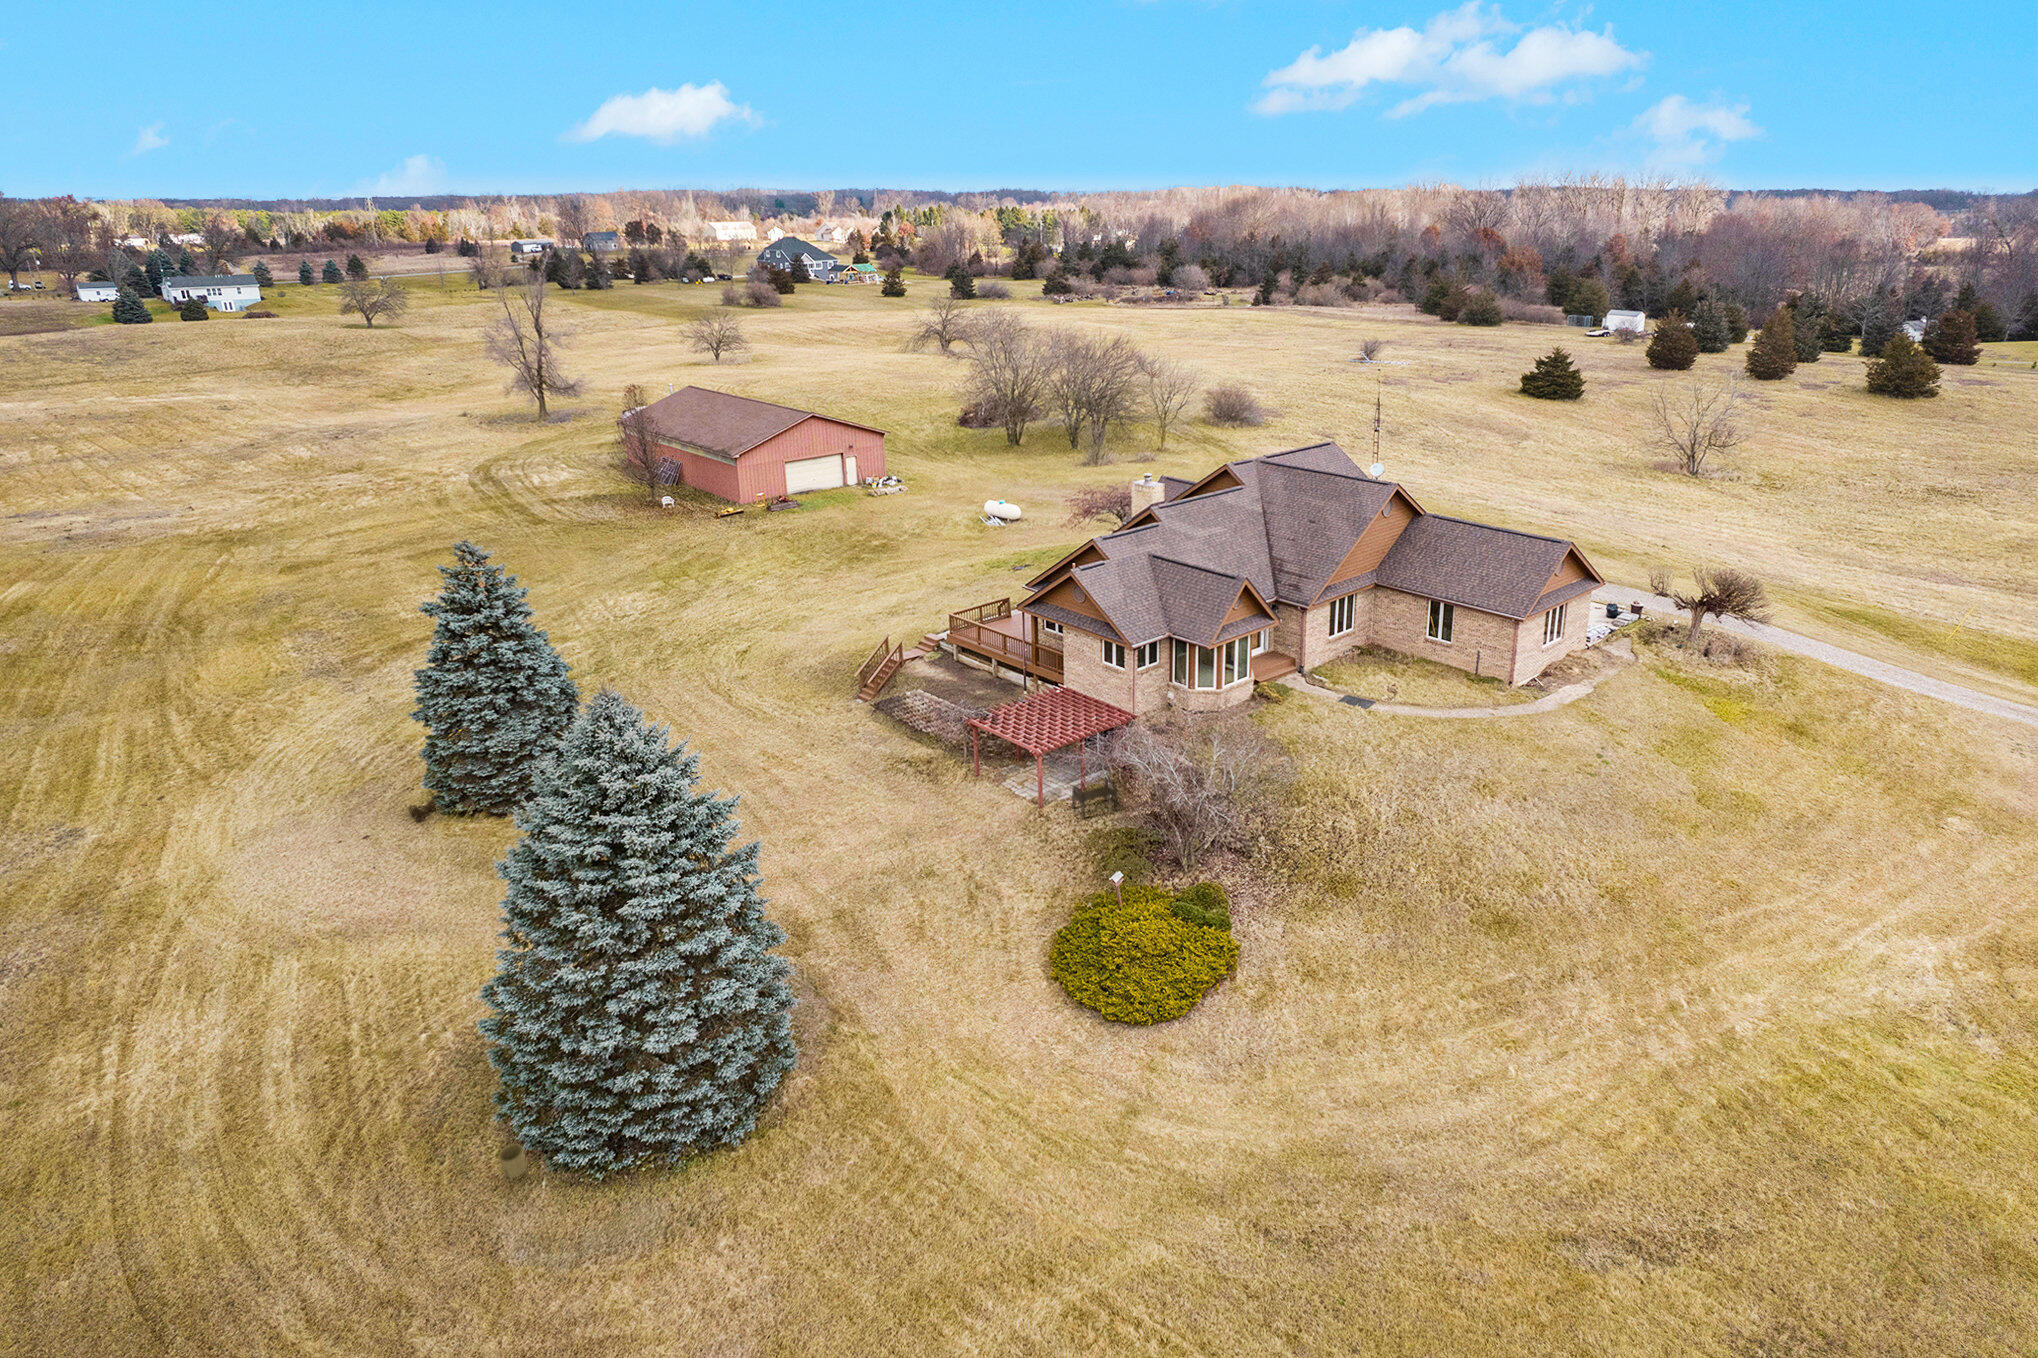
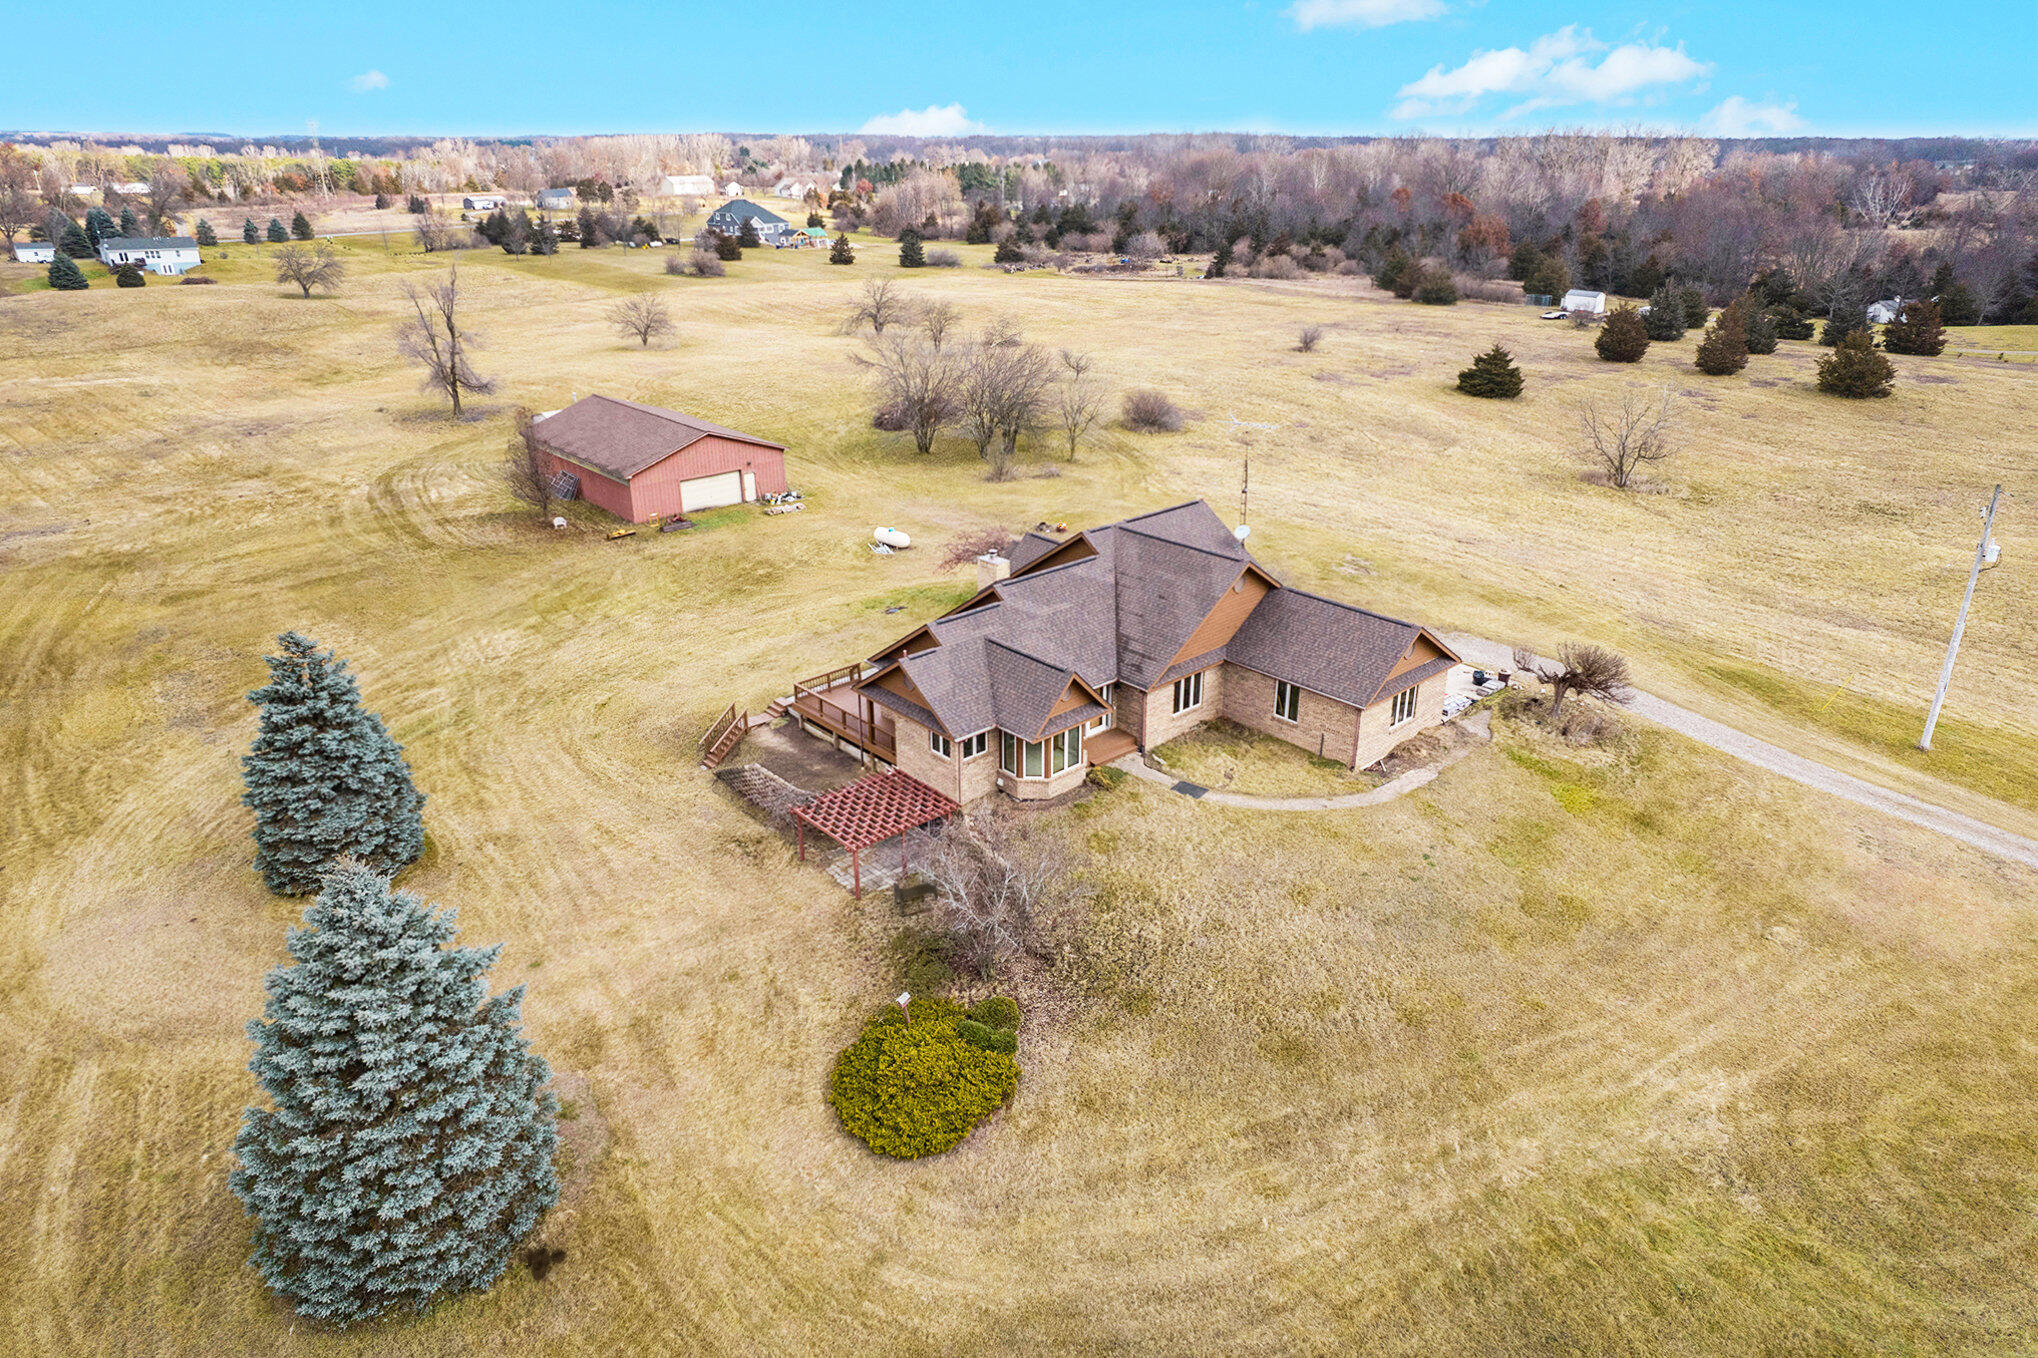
woven basket: present [408,800,436,822] -> present [518,1247,565,1280]
planter: present [499,1144,528,1178] -> none [247,1291,282,1332]

